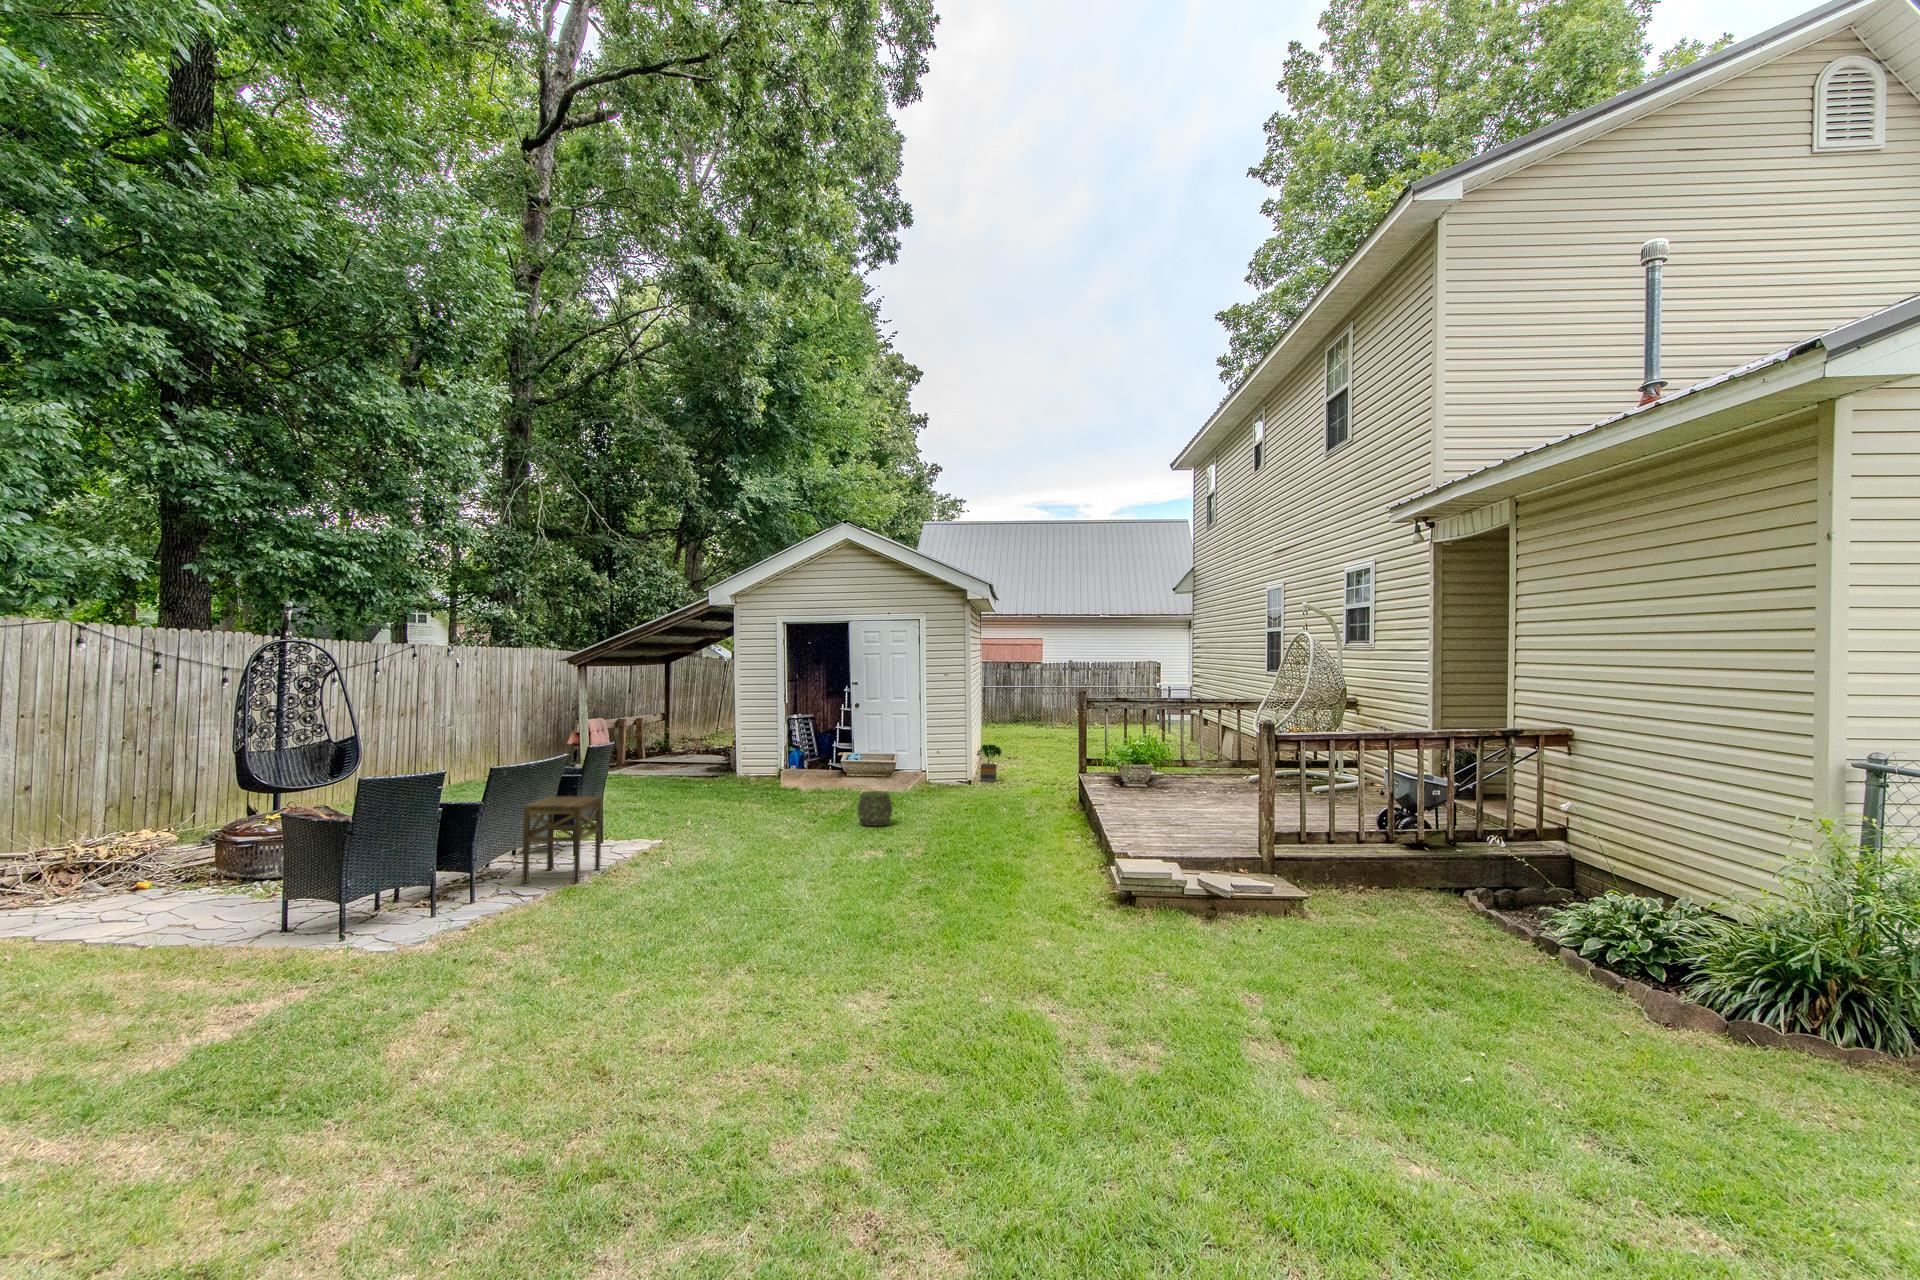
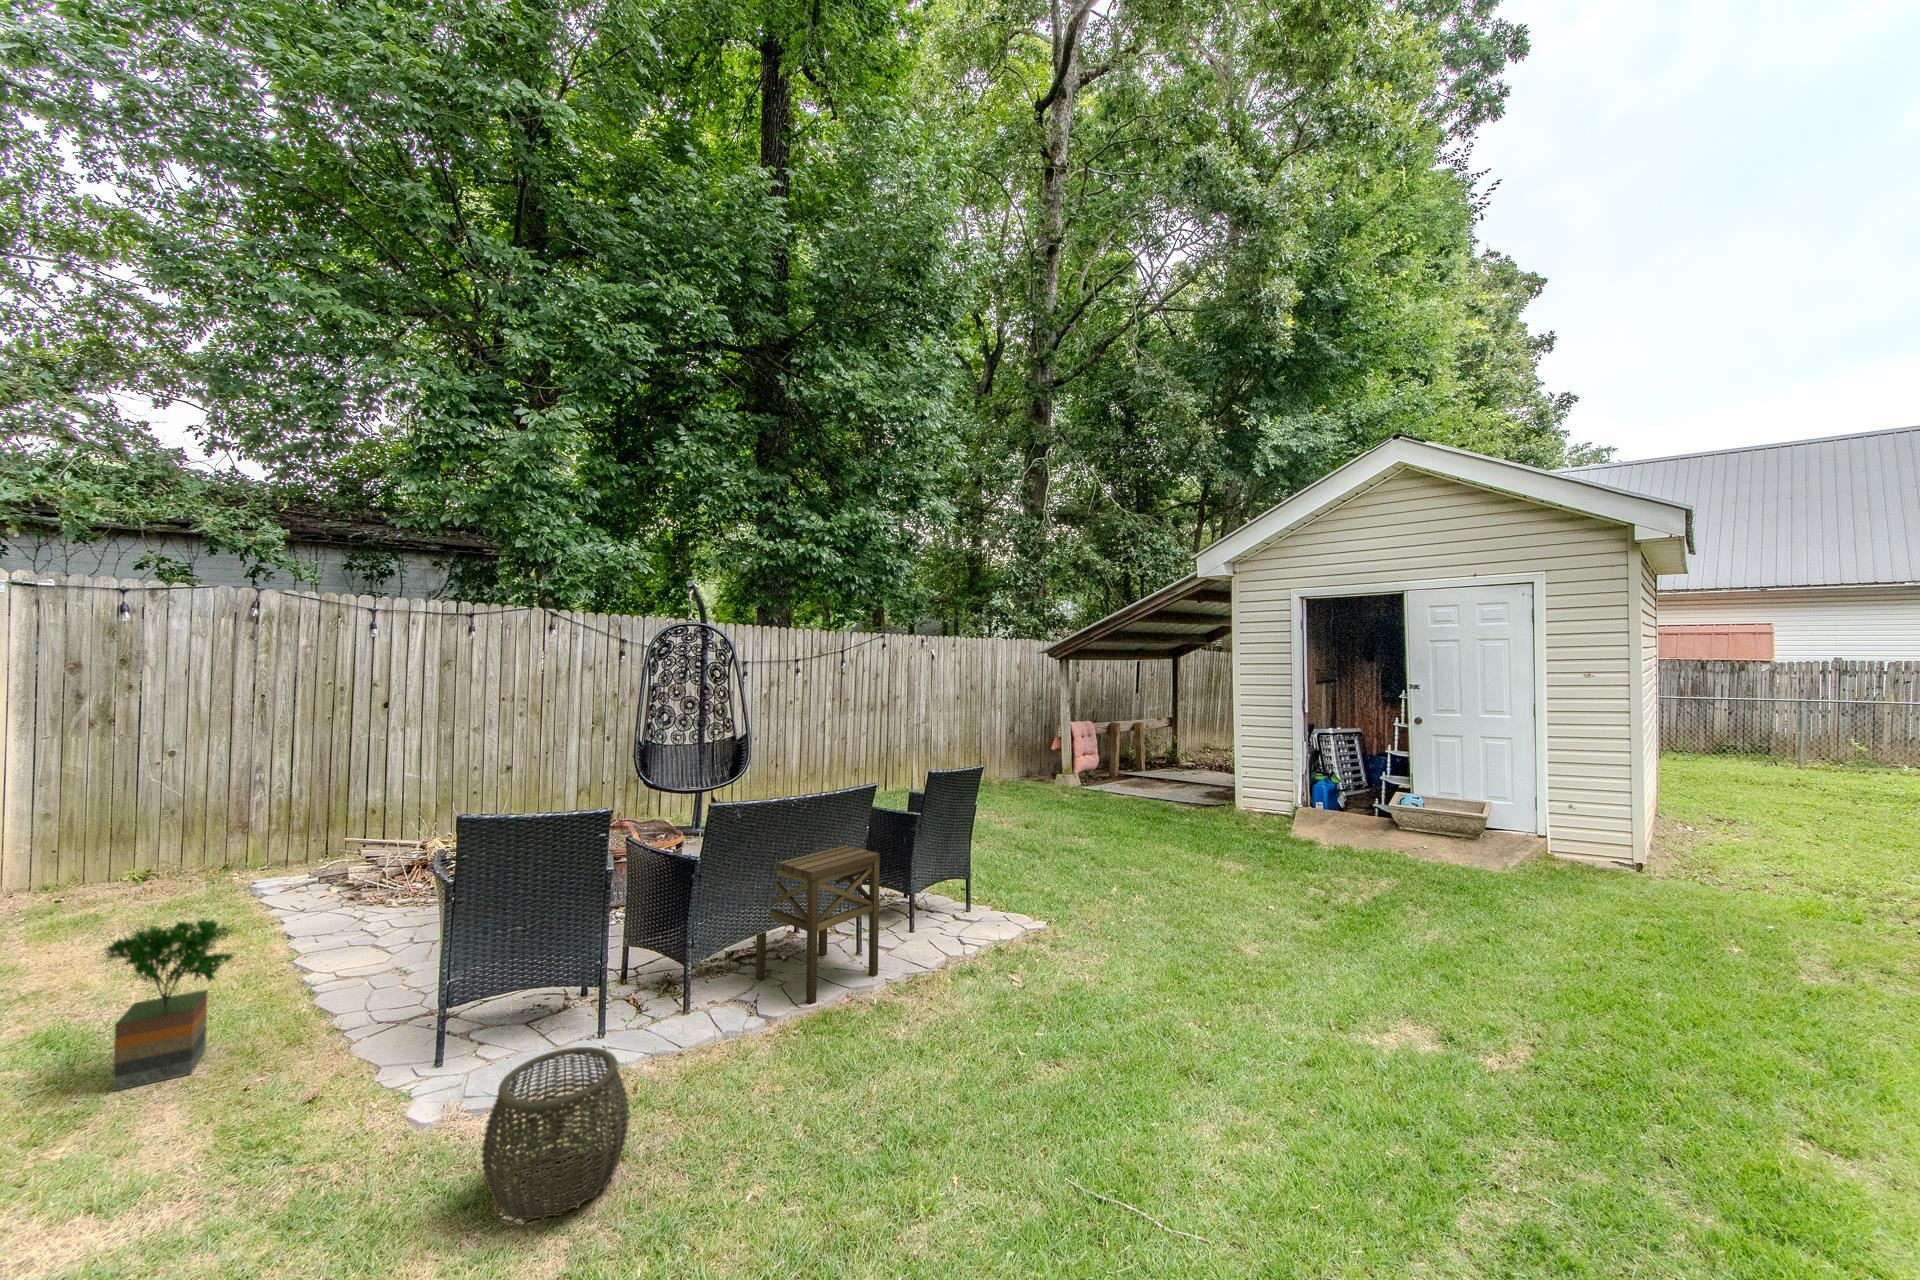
potted tree: present [977,744,1002,782] -> present [102,919,233,1091]
woven basket: present [857,791,892,826] -> present [481,1047,630,1222]

